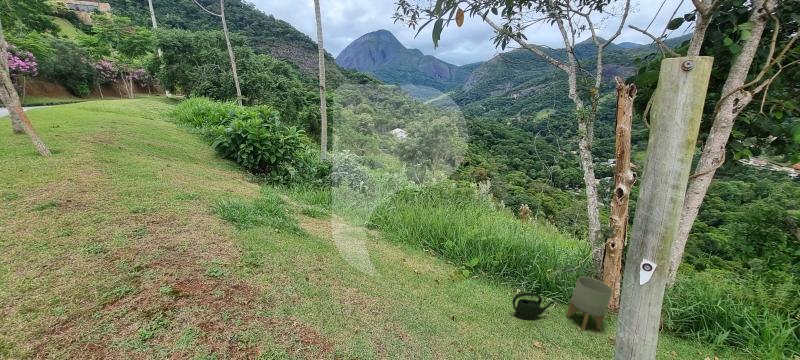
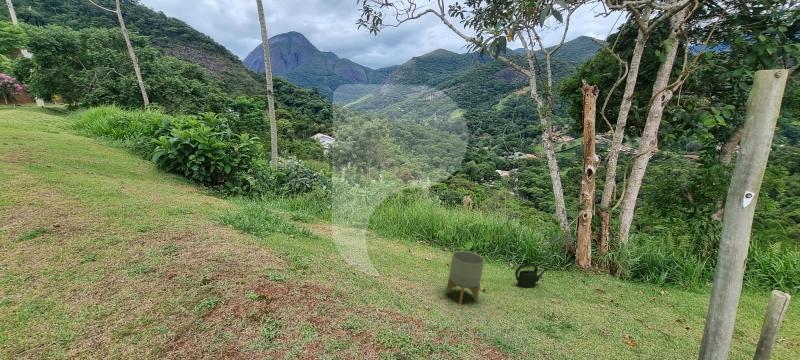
planter: present [566,277,613,330] -> present [446,251,484,304]

